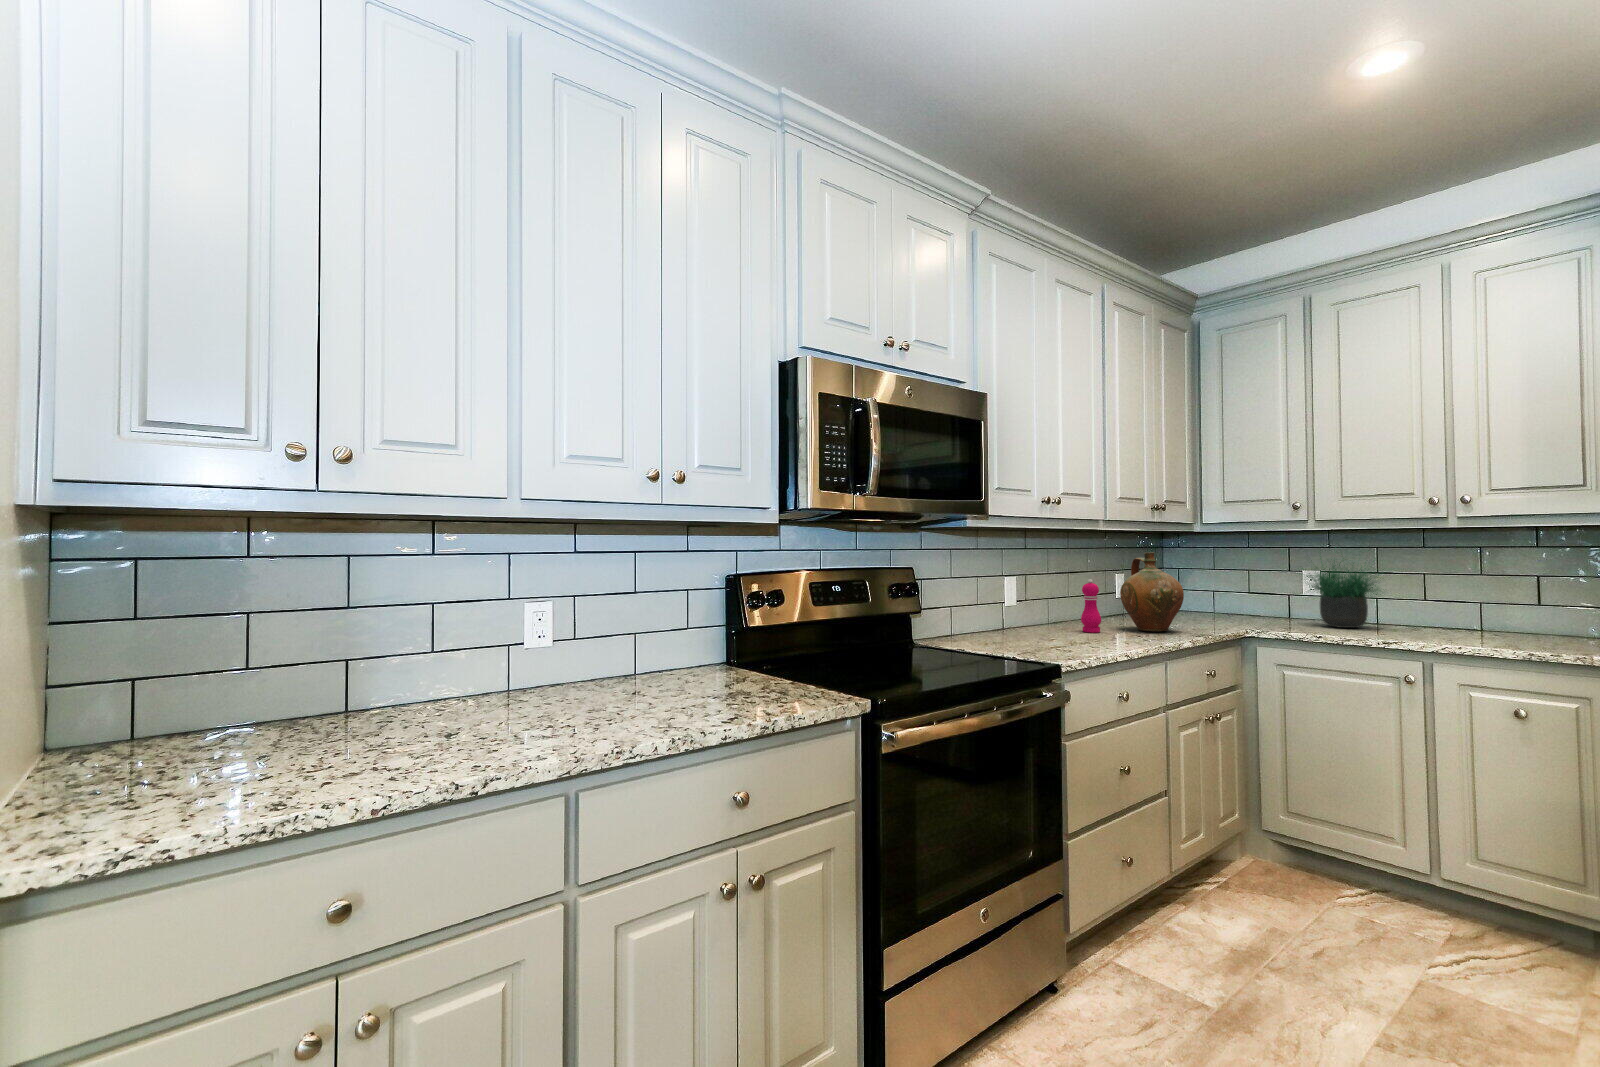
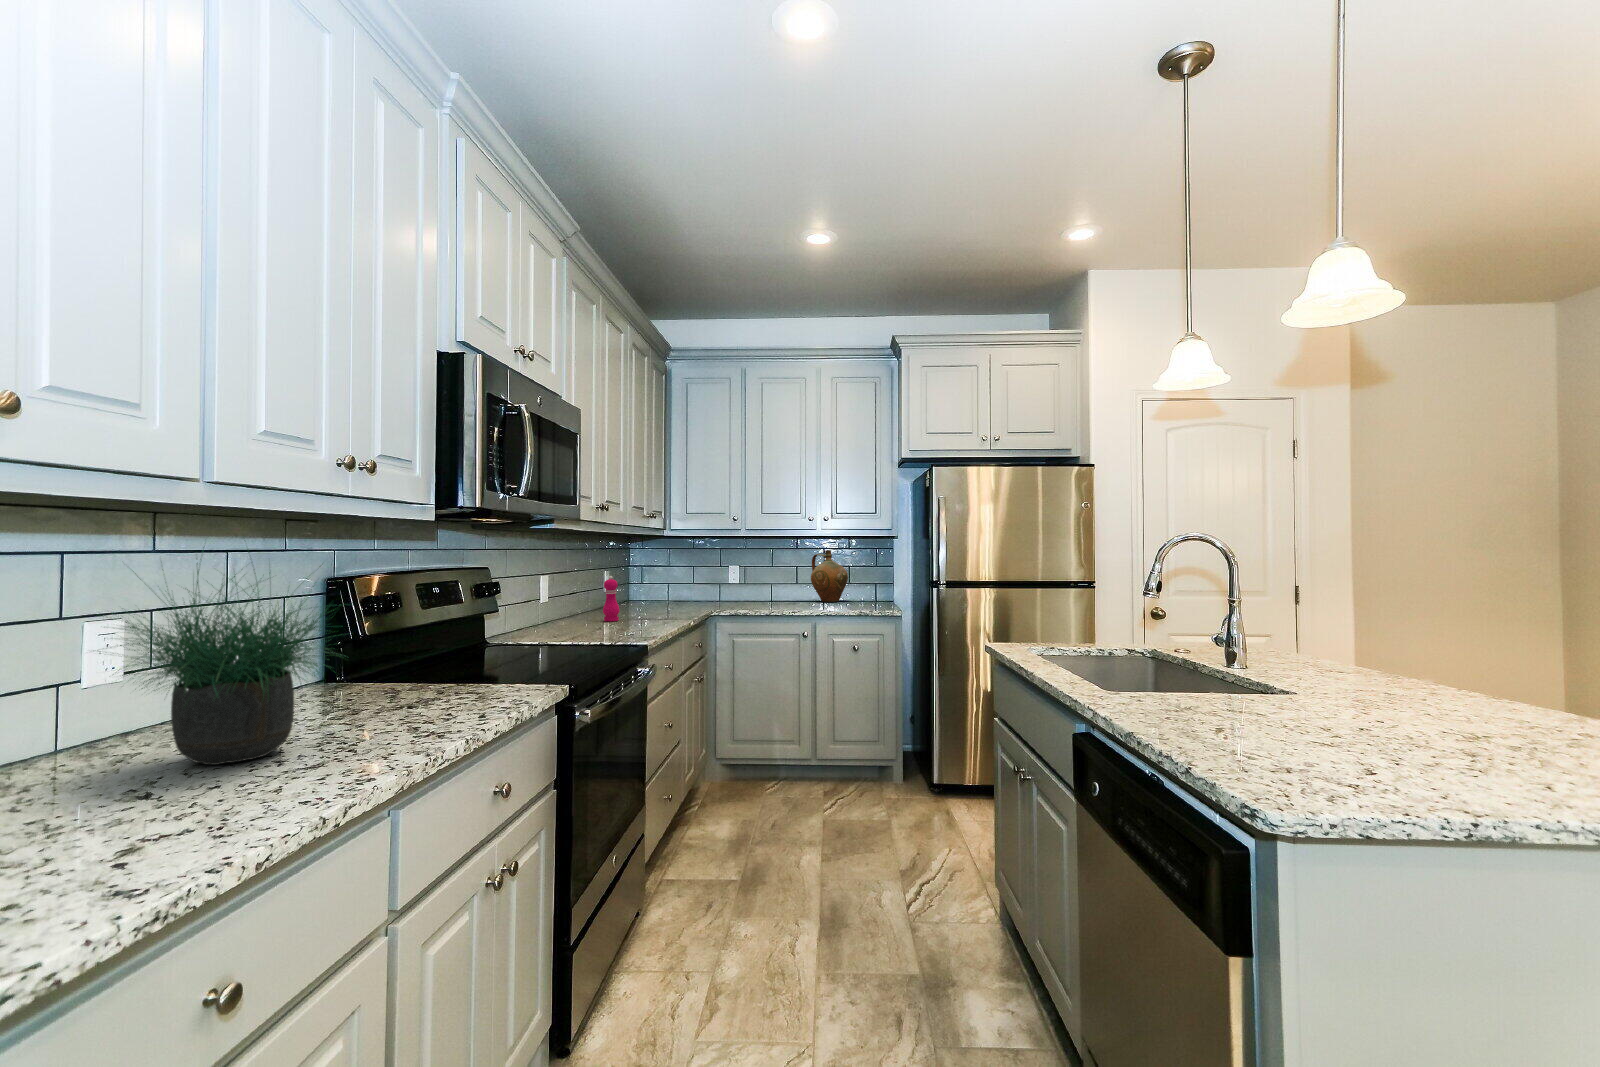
ceramic jug: present [1120,552,1184,632] -> present [811,550,848,602]
potted plant: present [1301,560,1381,628] -> present [119,547,341,765]

